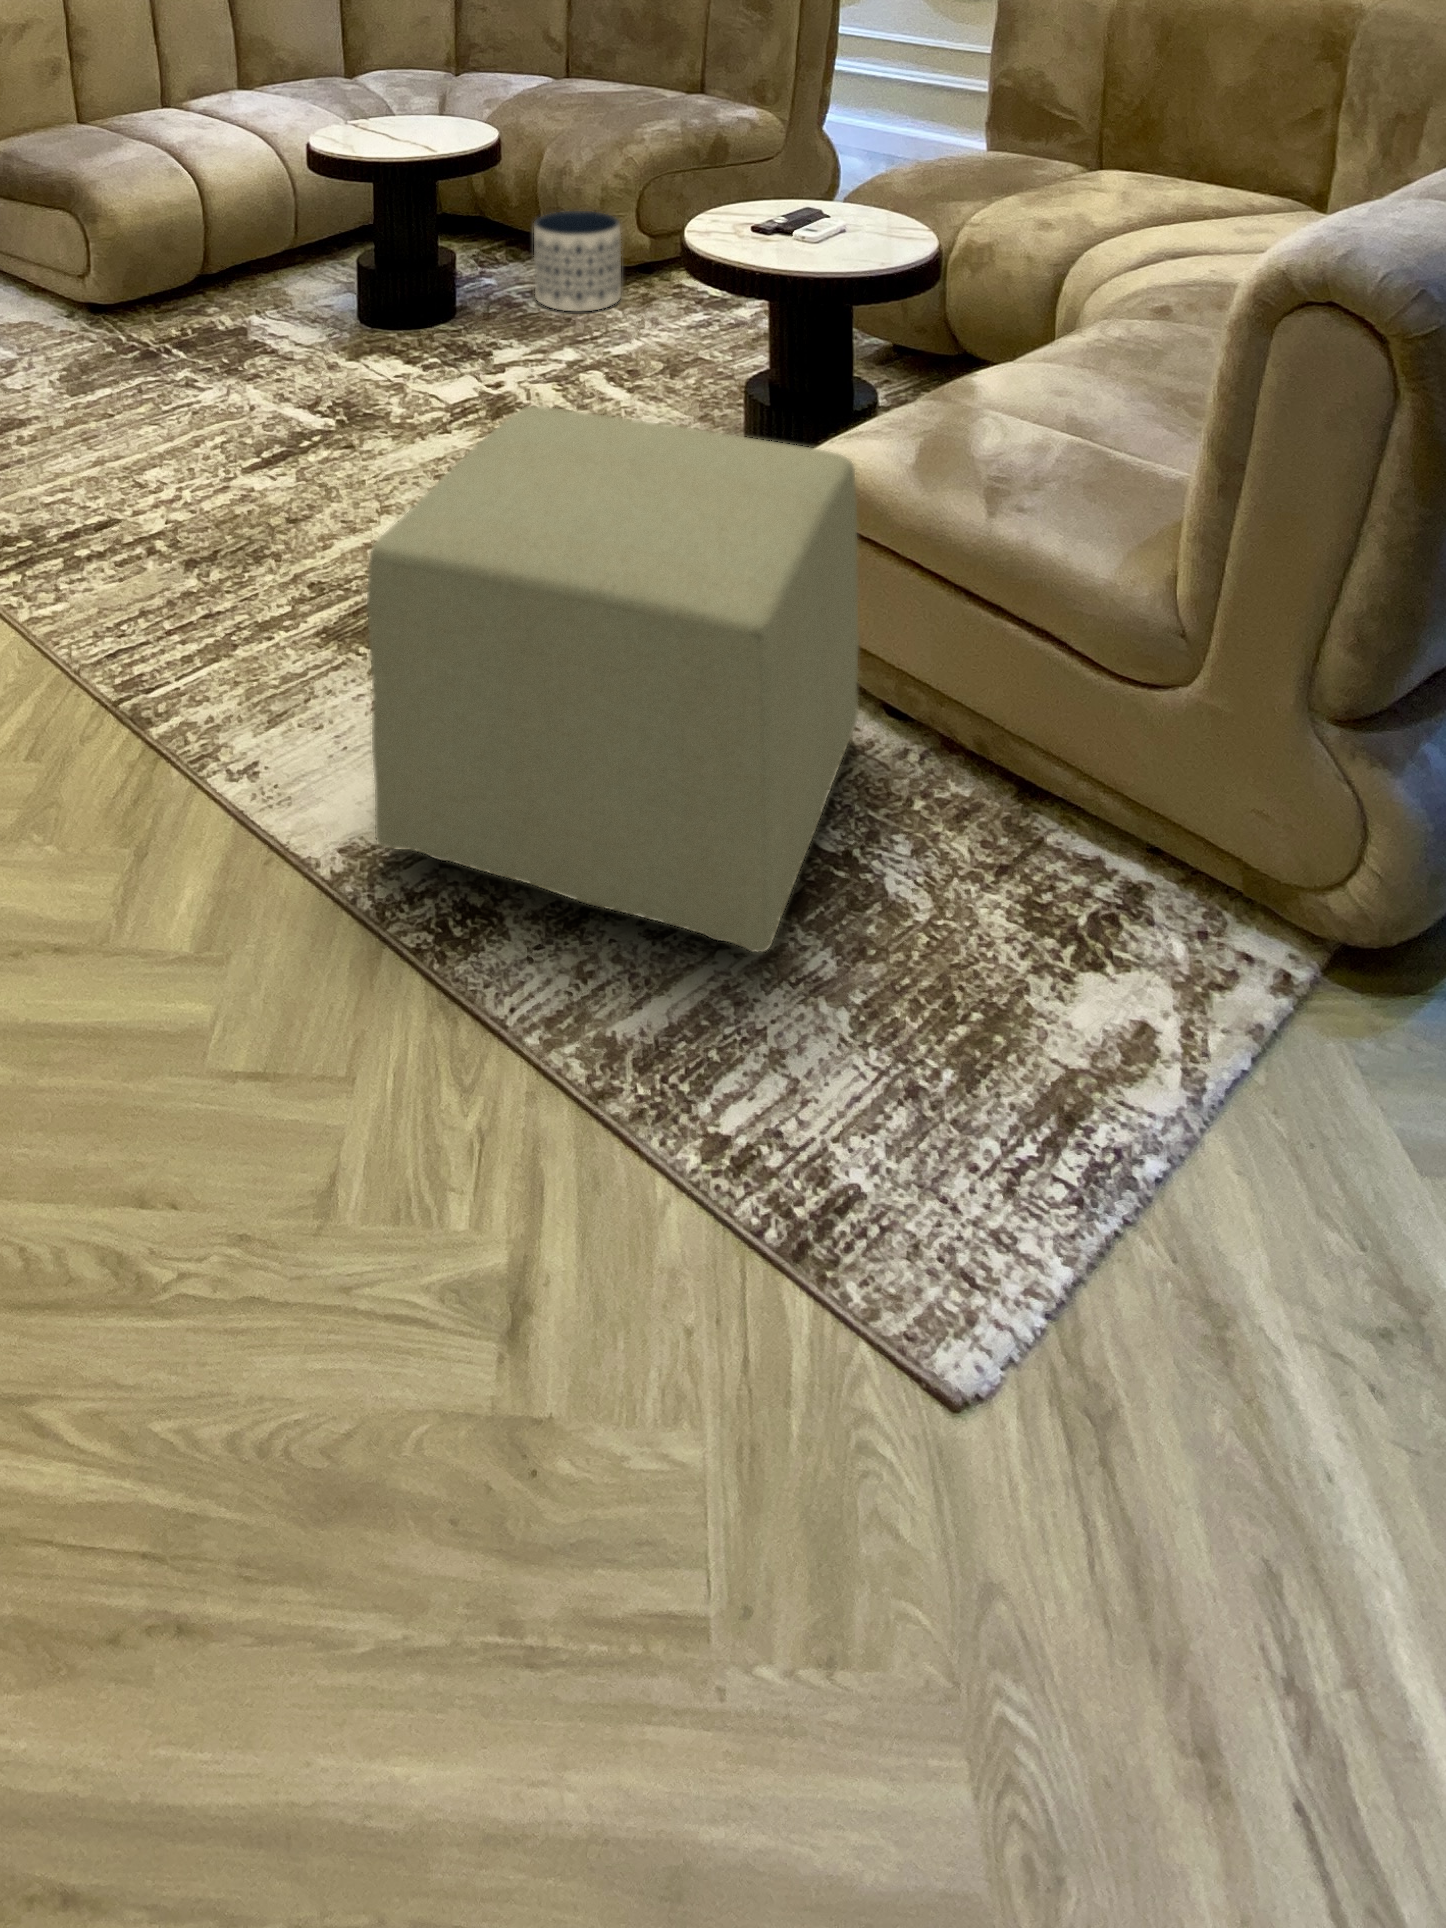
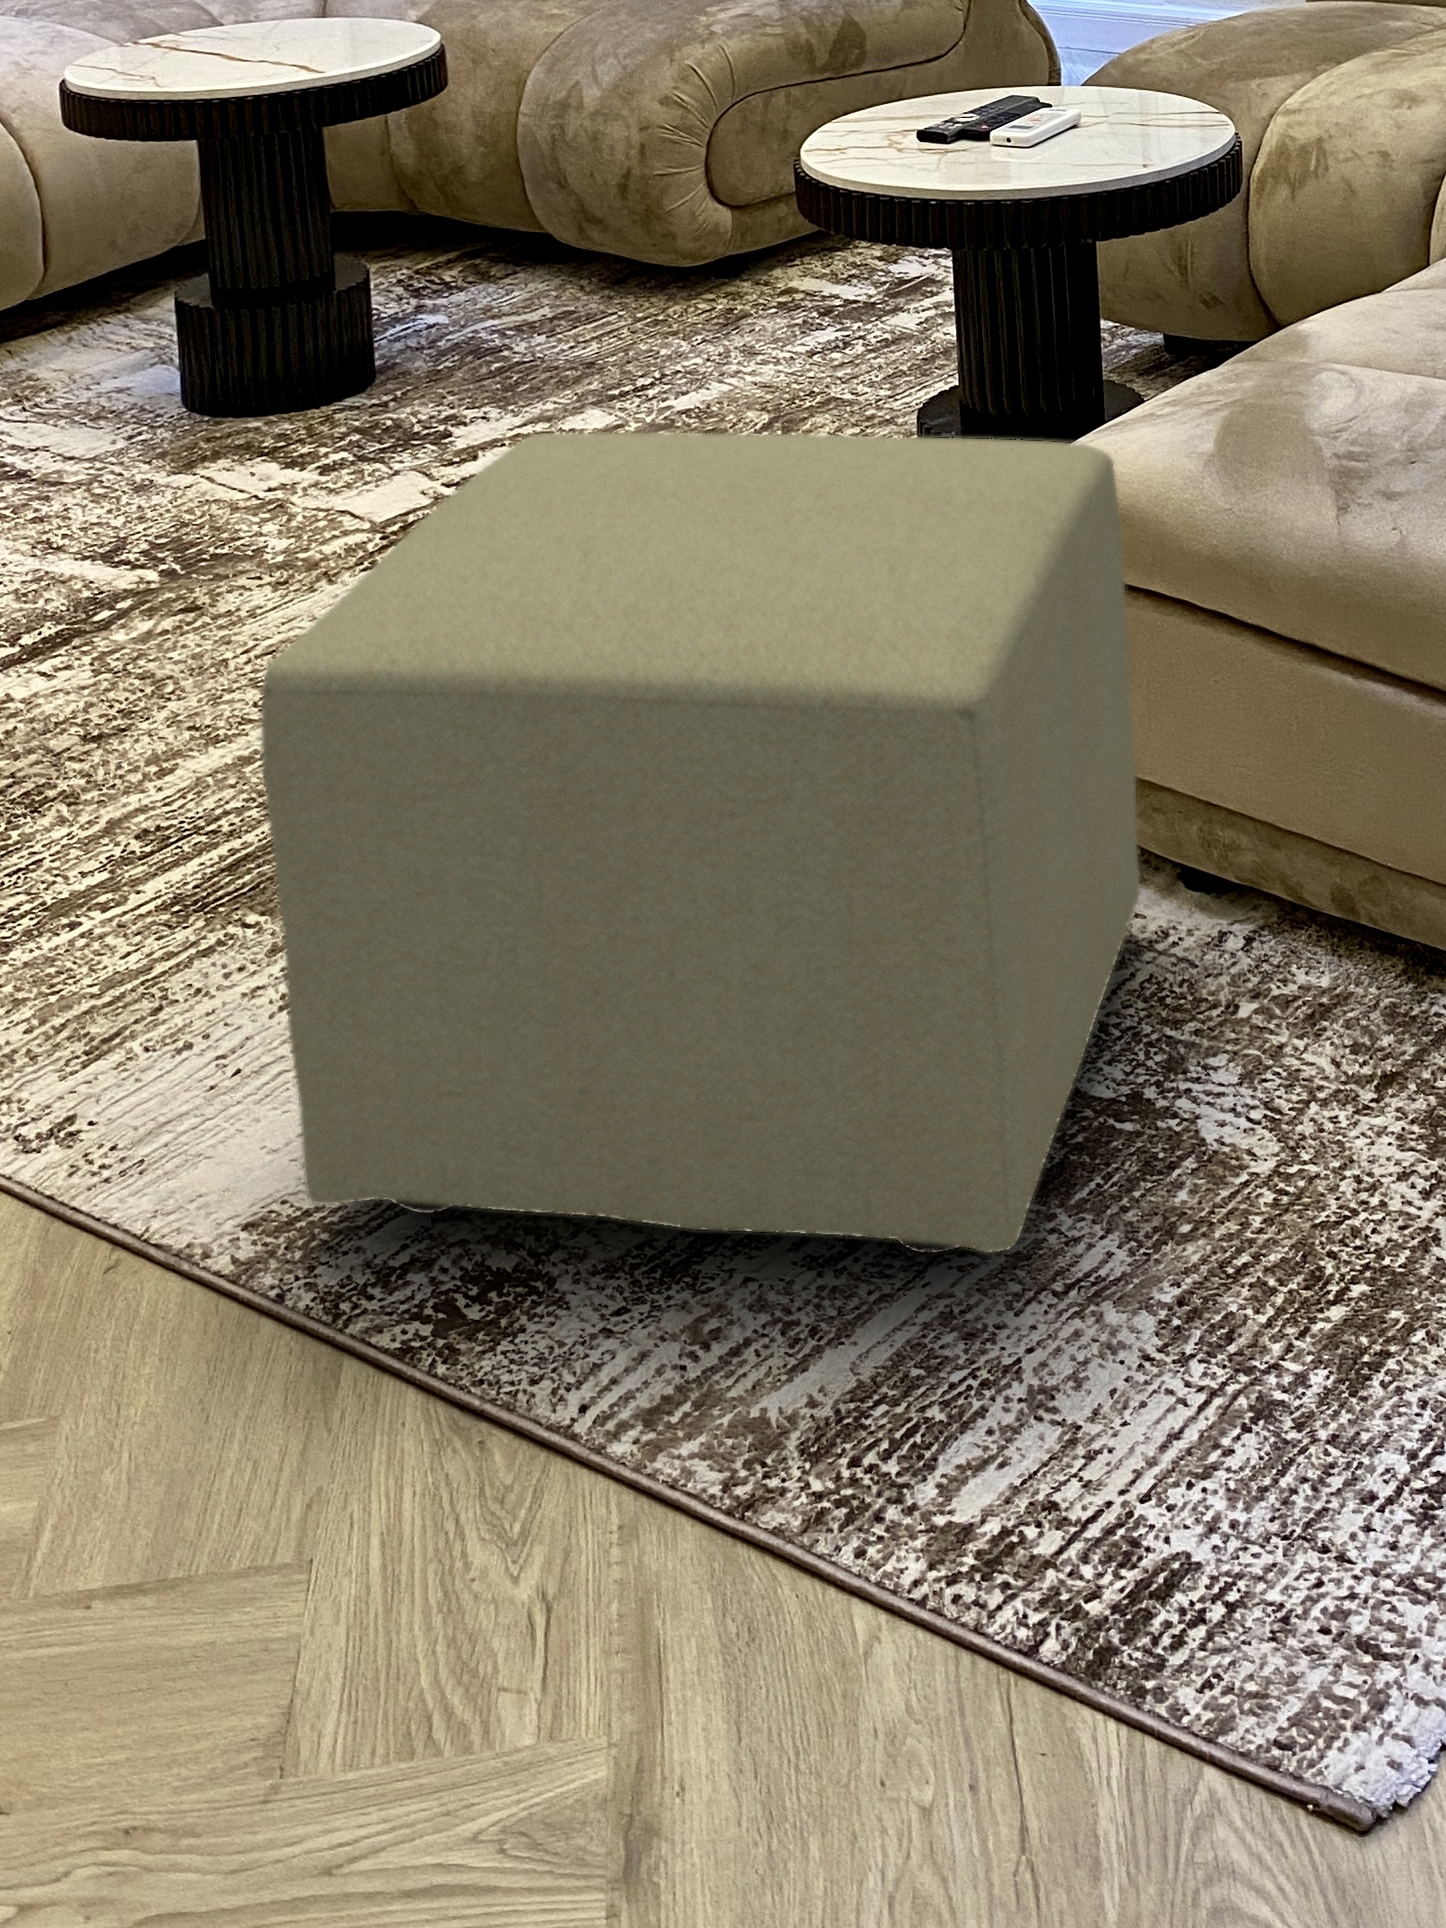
planter: present [534,211,621,312] -> none [513,170,681,348]

